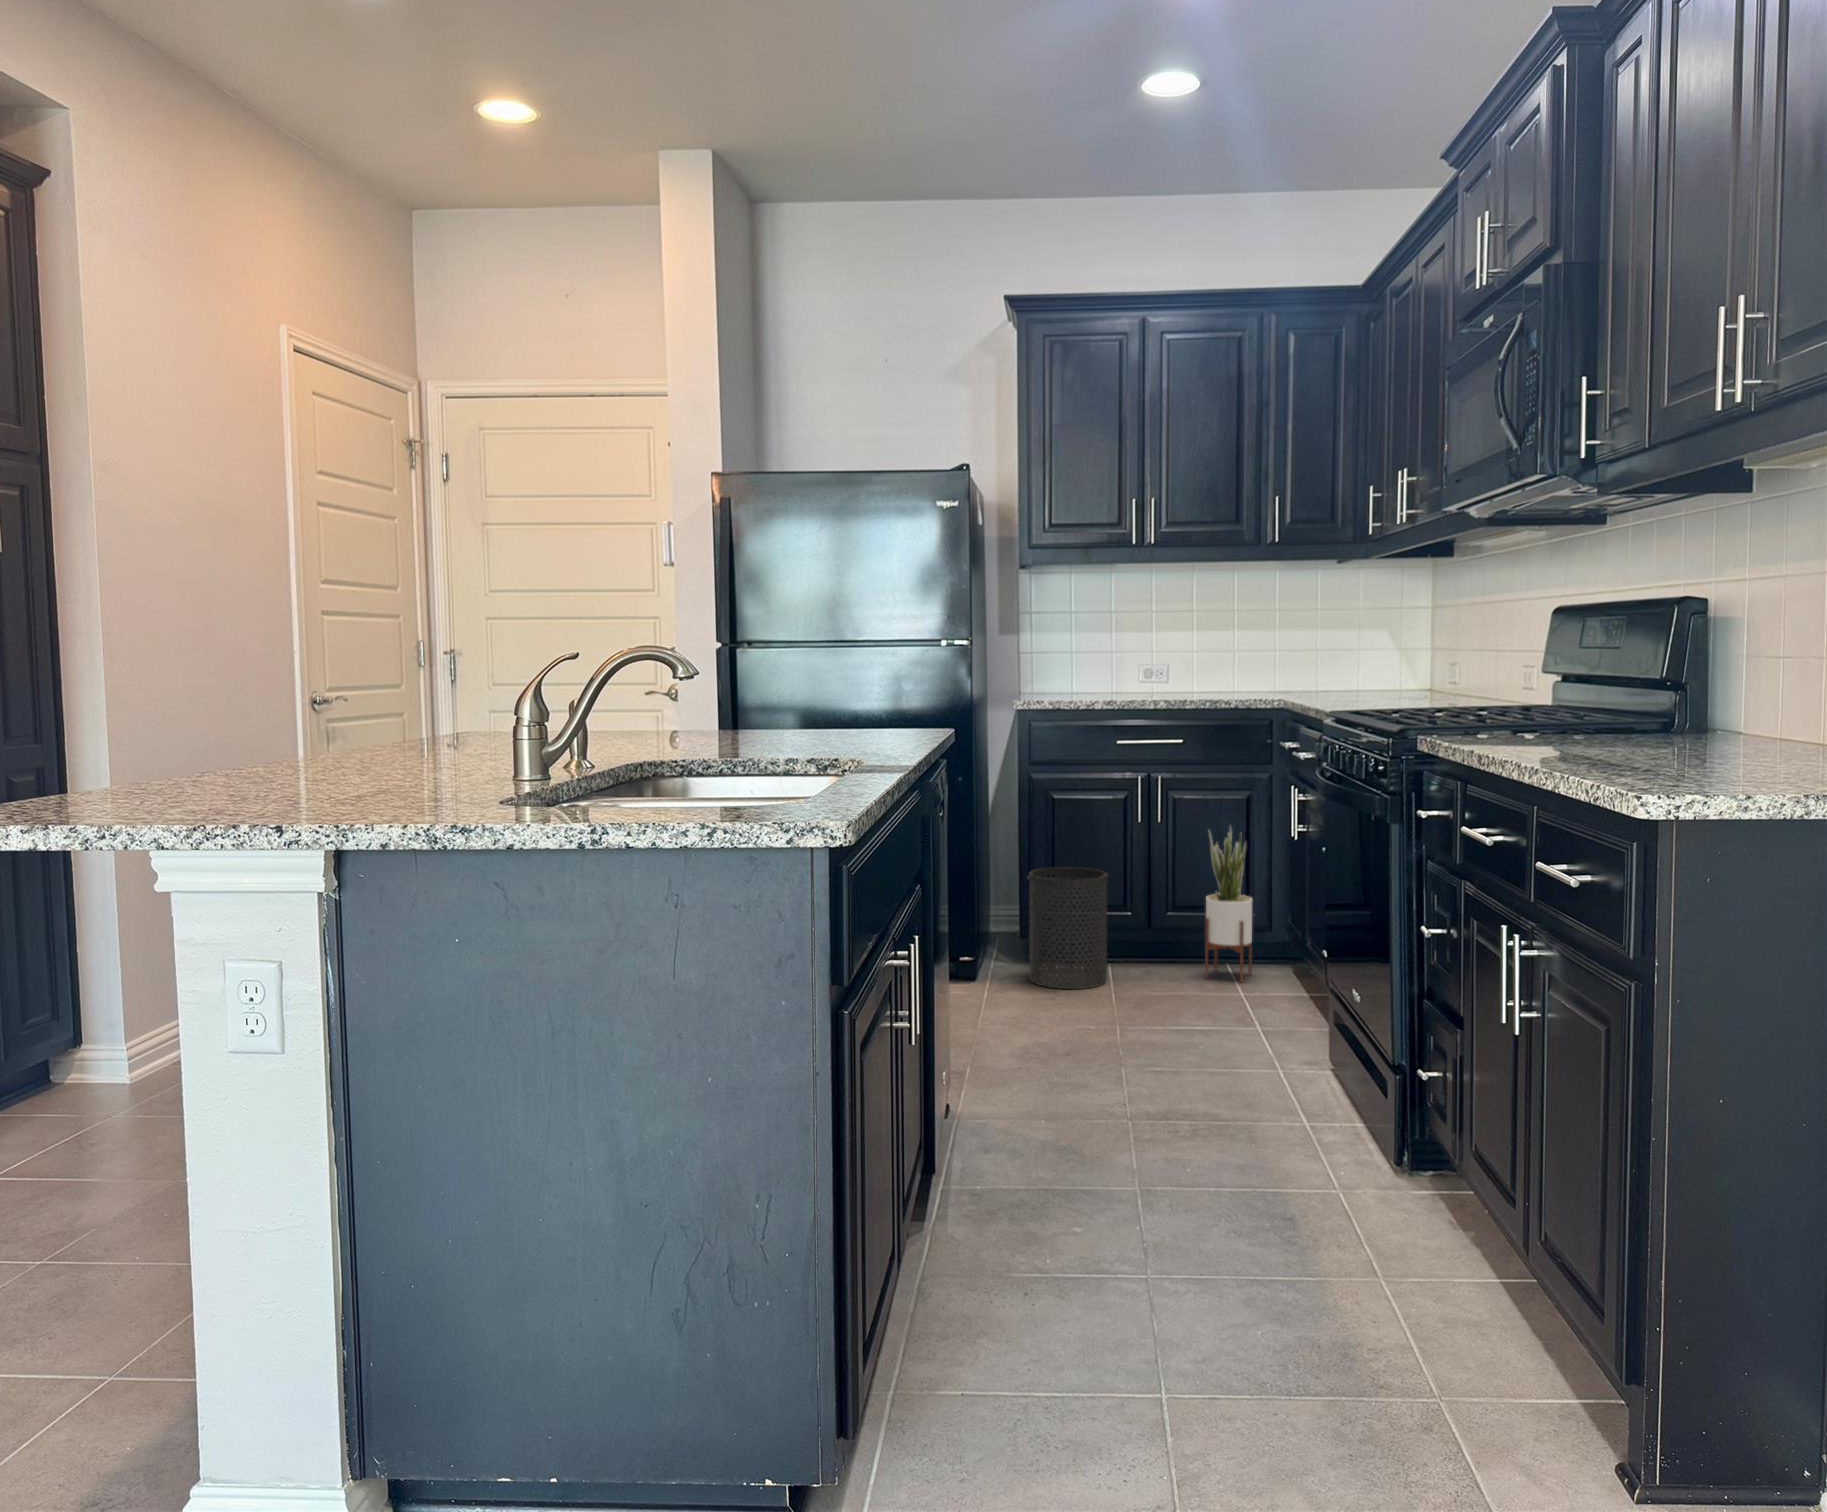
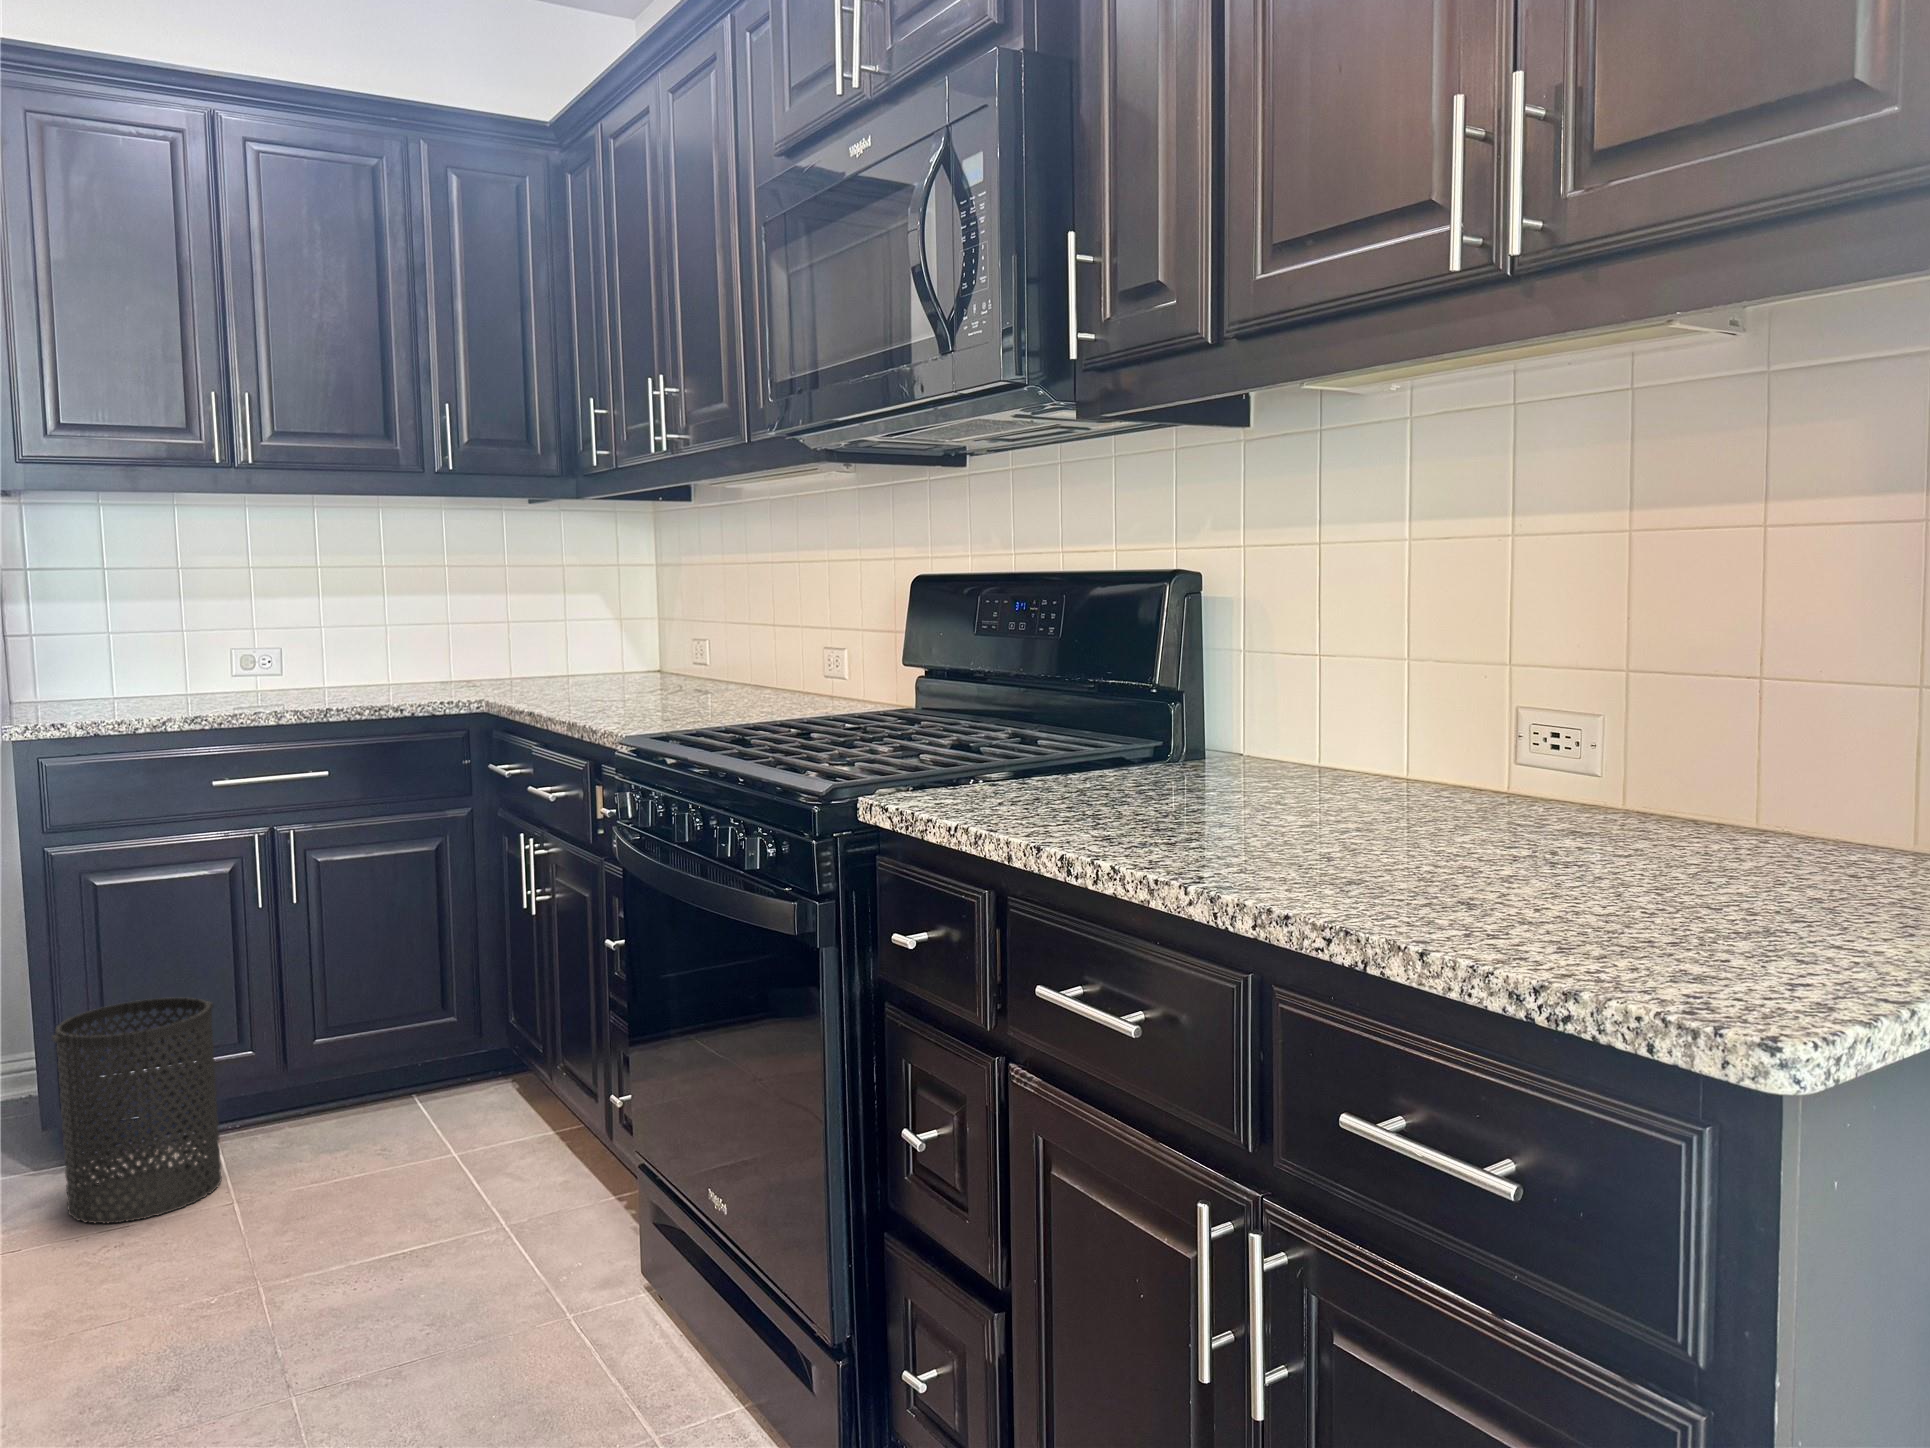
potted plant: present [1205,830,1252,982] -> none [383,892,460,1131]

